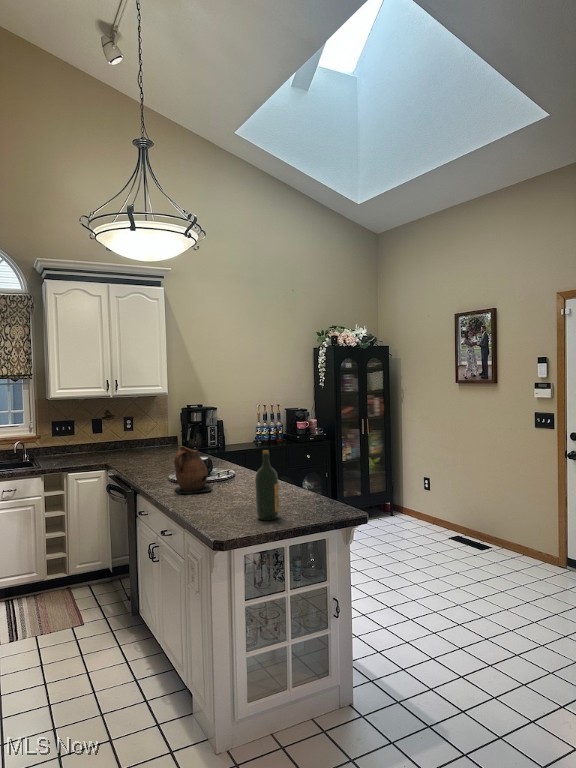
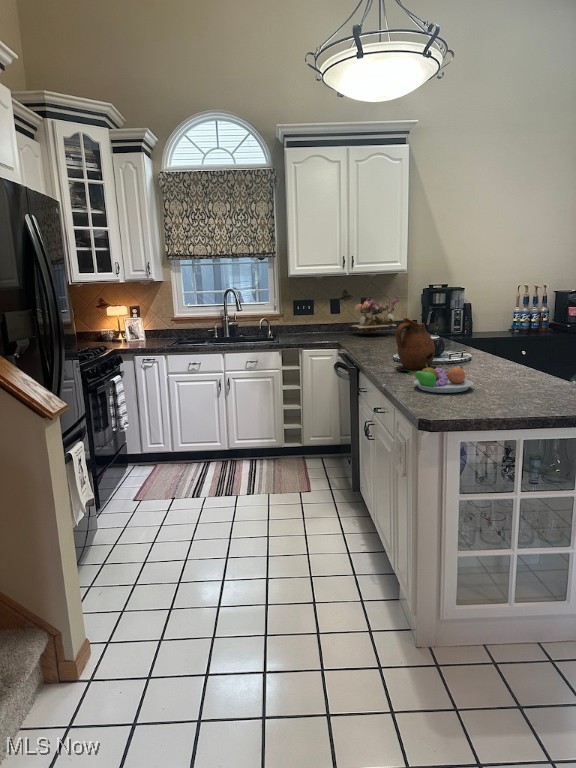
flower arrangement: none [114,415,162,453] -> present [352,295,399,333]
wine bottle: present [255,450,279,520] -> none [485,317,518,406]
fruit bowl: none [193,488,245,513] -> present [408,364,474,393]

